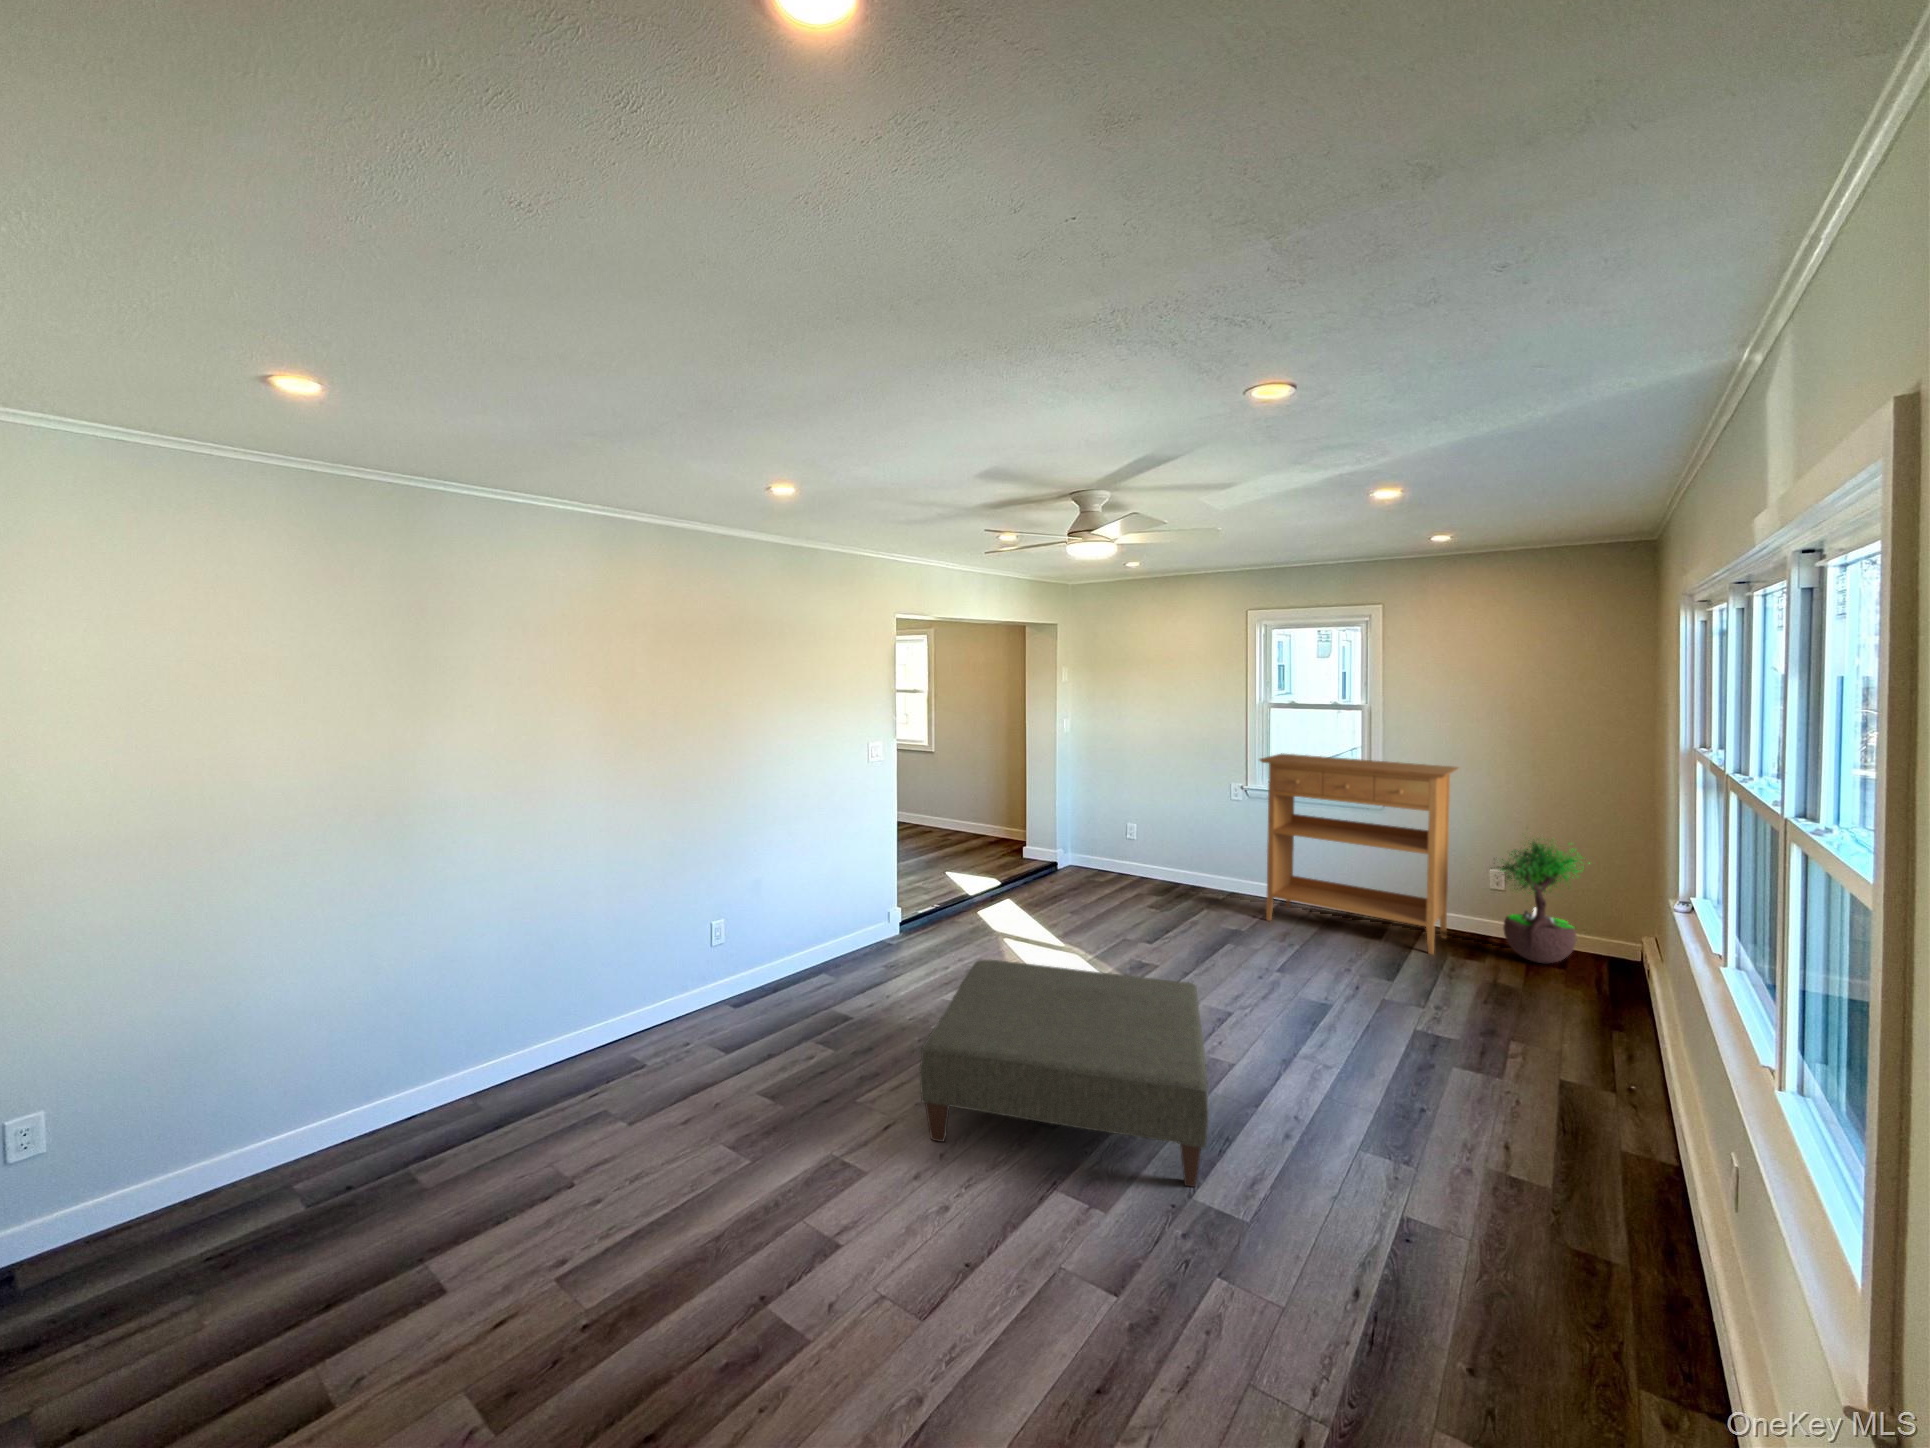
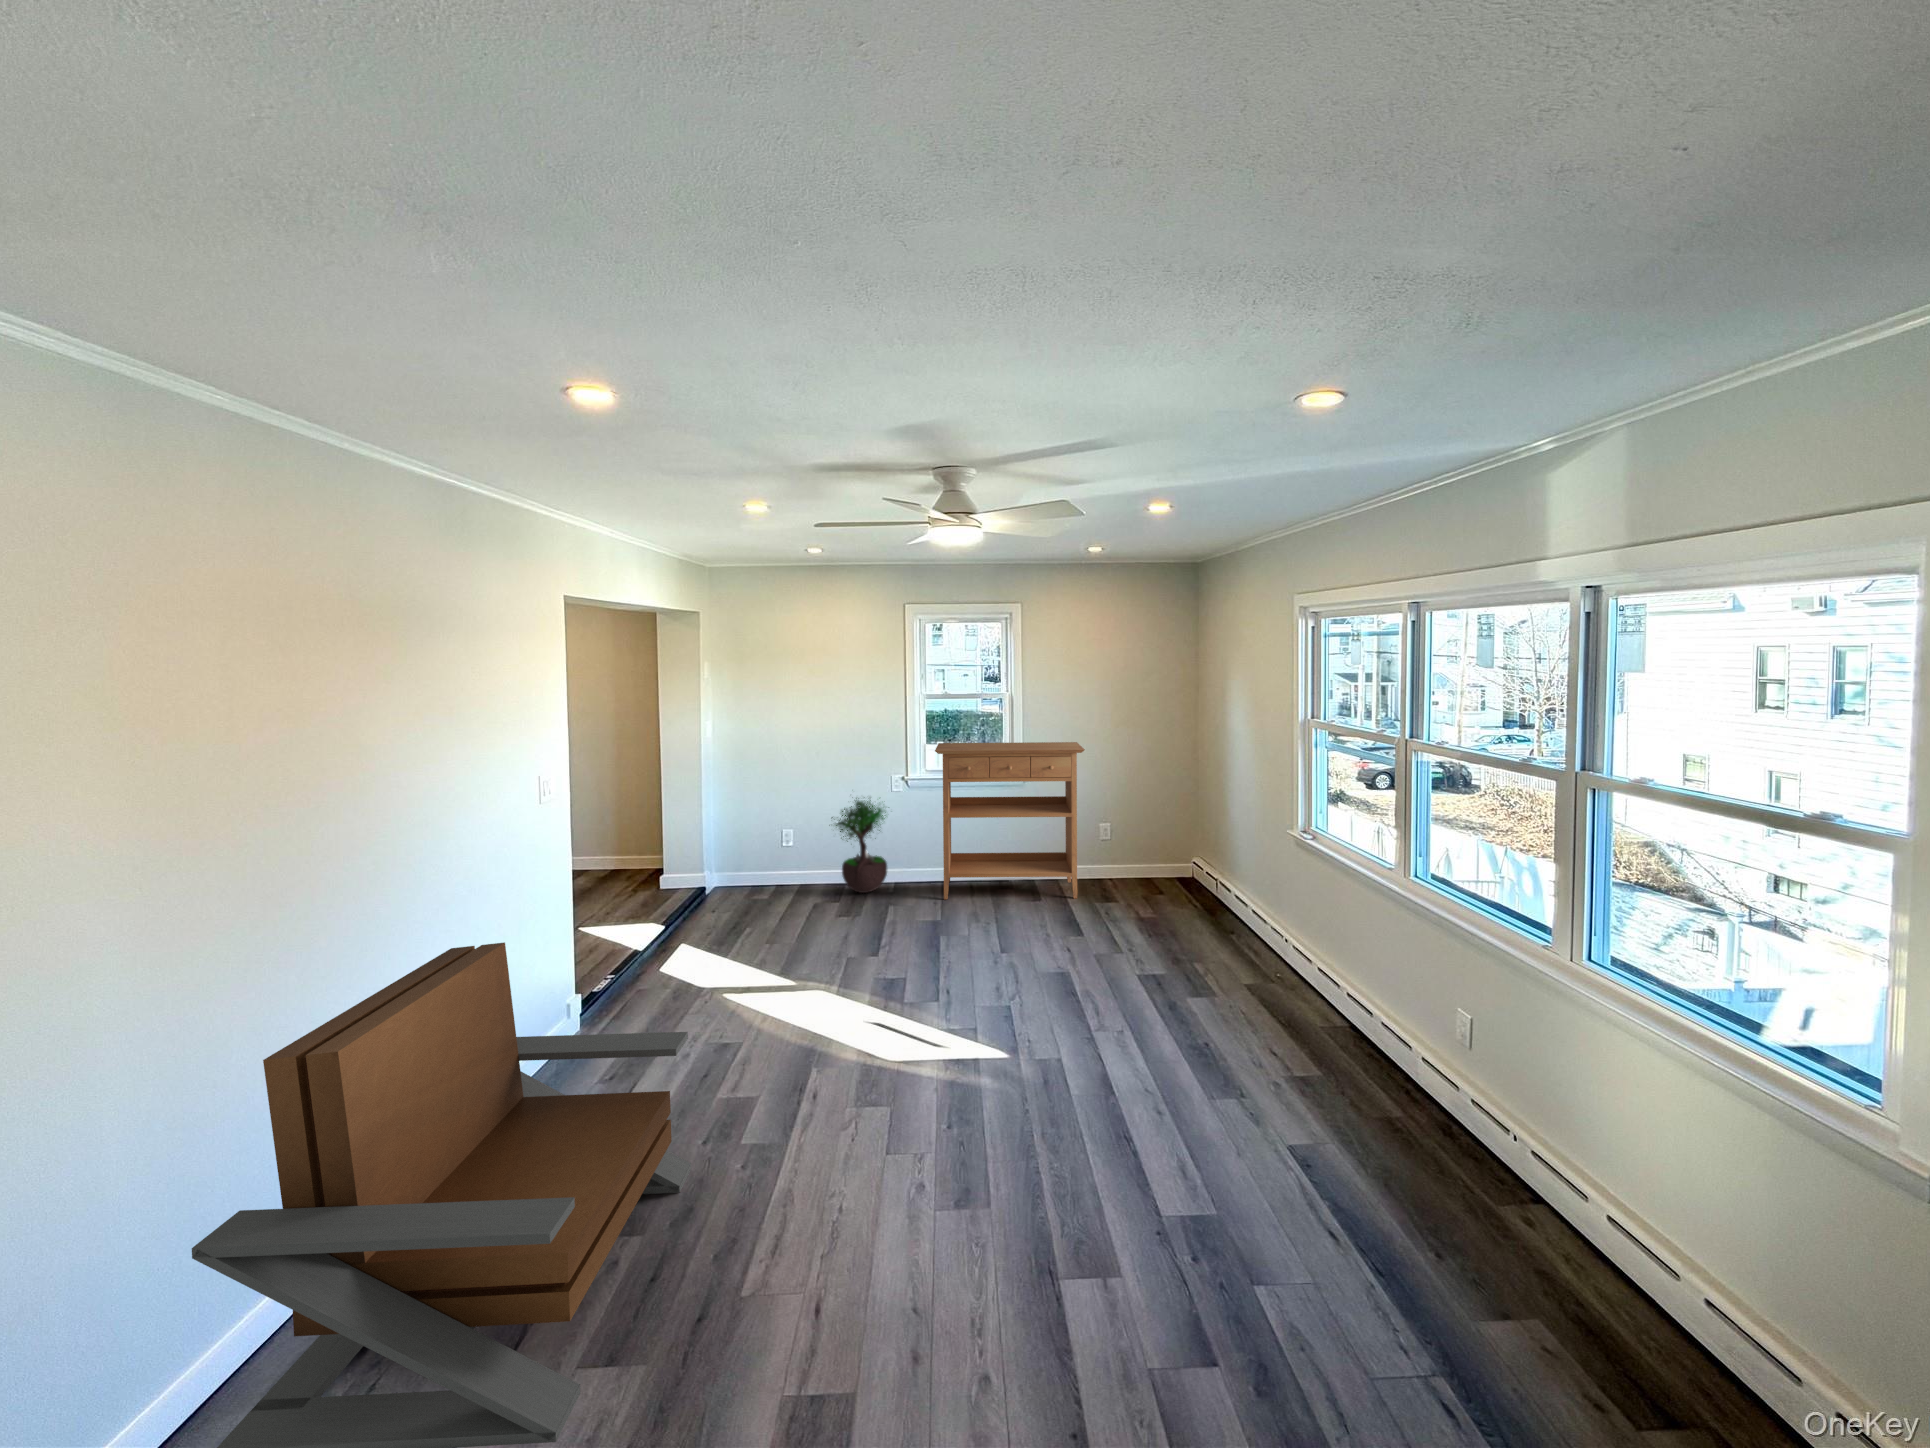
lounge chair: none [618,836,888,1114] -> present [192,942,691,1448]
potted tree: present [1491,837,1590,963] -> present [832,798,887,893]
ottoman: present [920,960,1208,1187] -> none [798,985,1163,1297]

